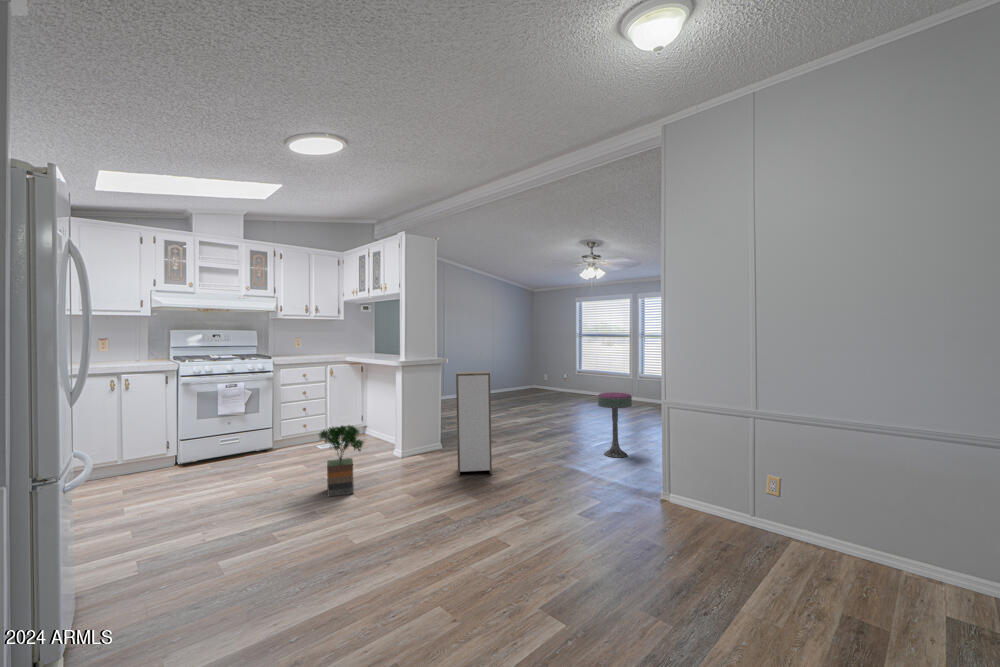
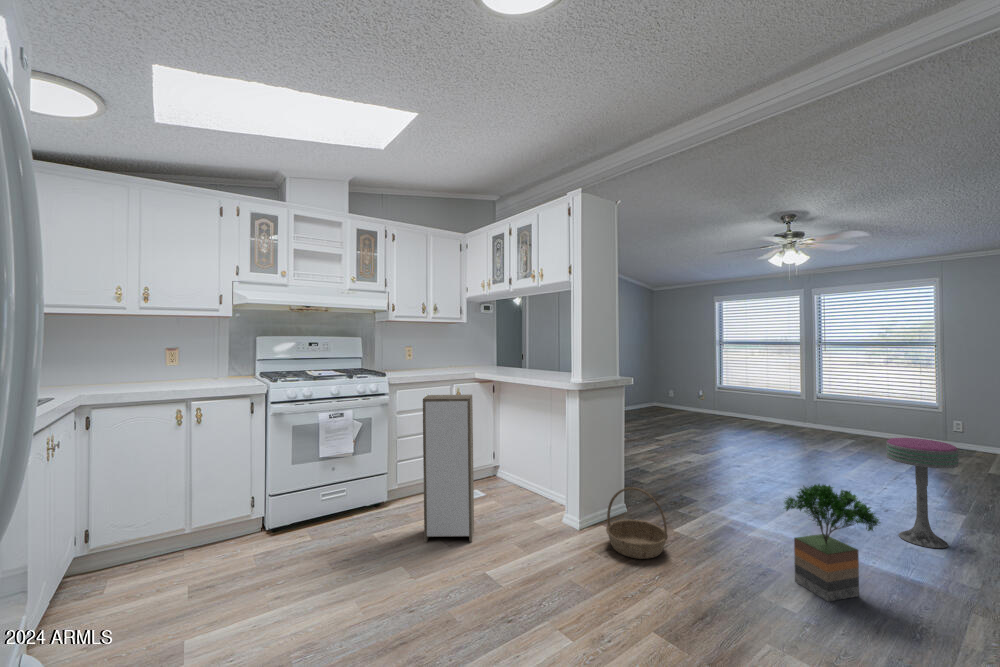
storage cabinet: present [456,371,492,476] -> present [423,394,474,542]
potted tree: present [319,425,364,497] -> present [784,484,880,601]
basket: none [413,426,451,468] -> present [606,487,668,559]

